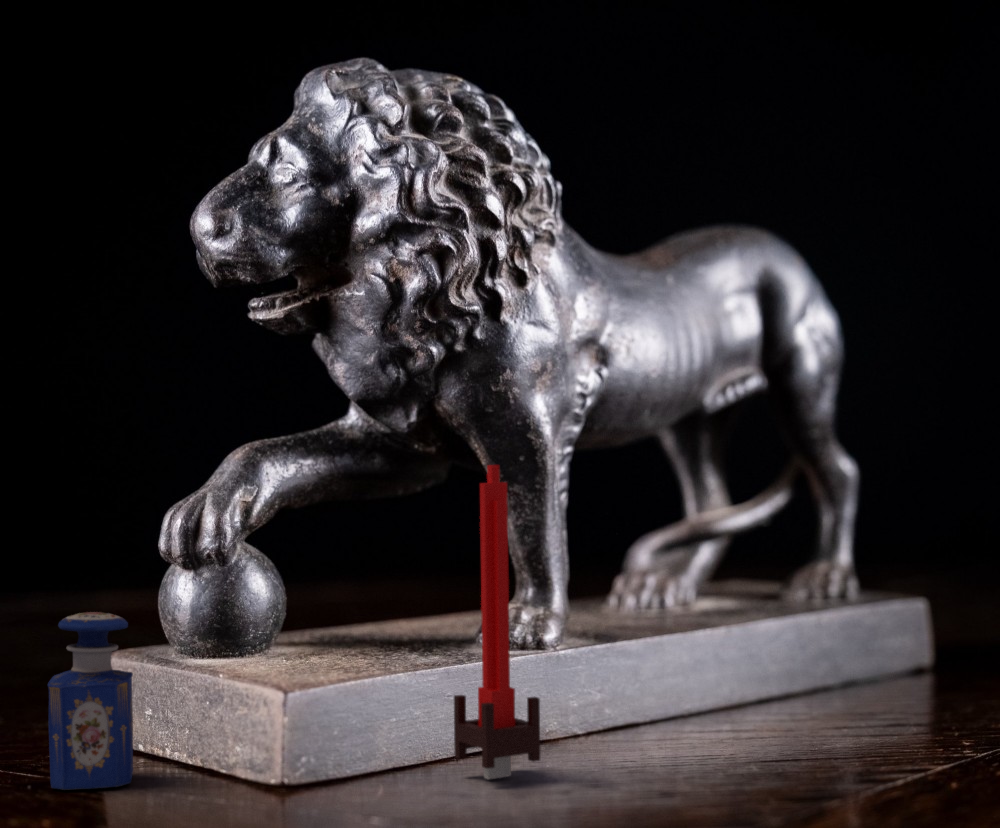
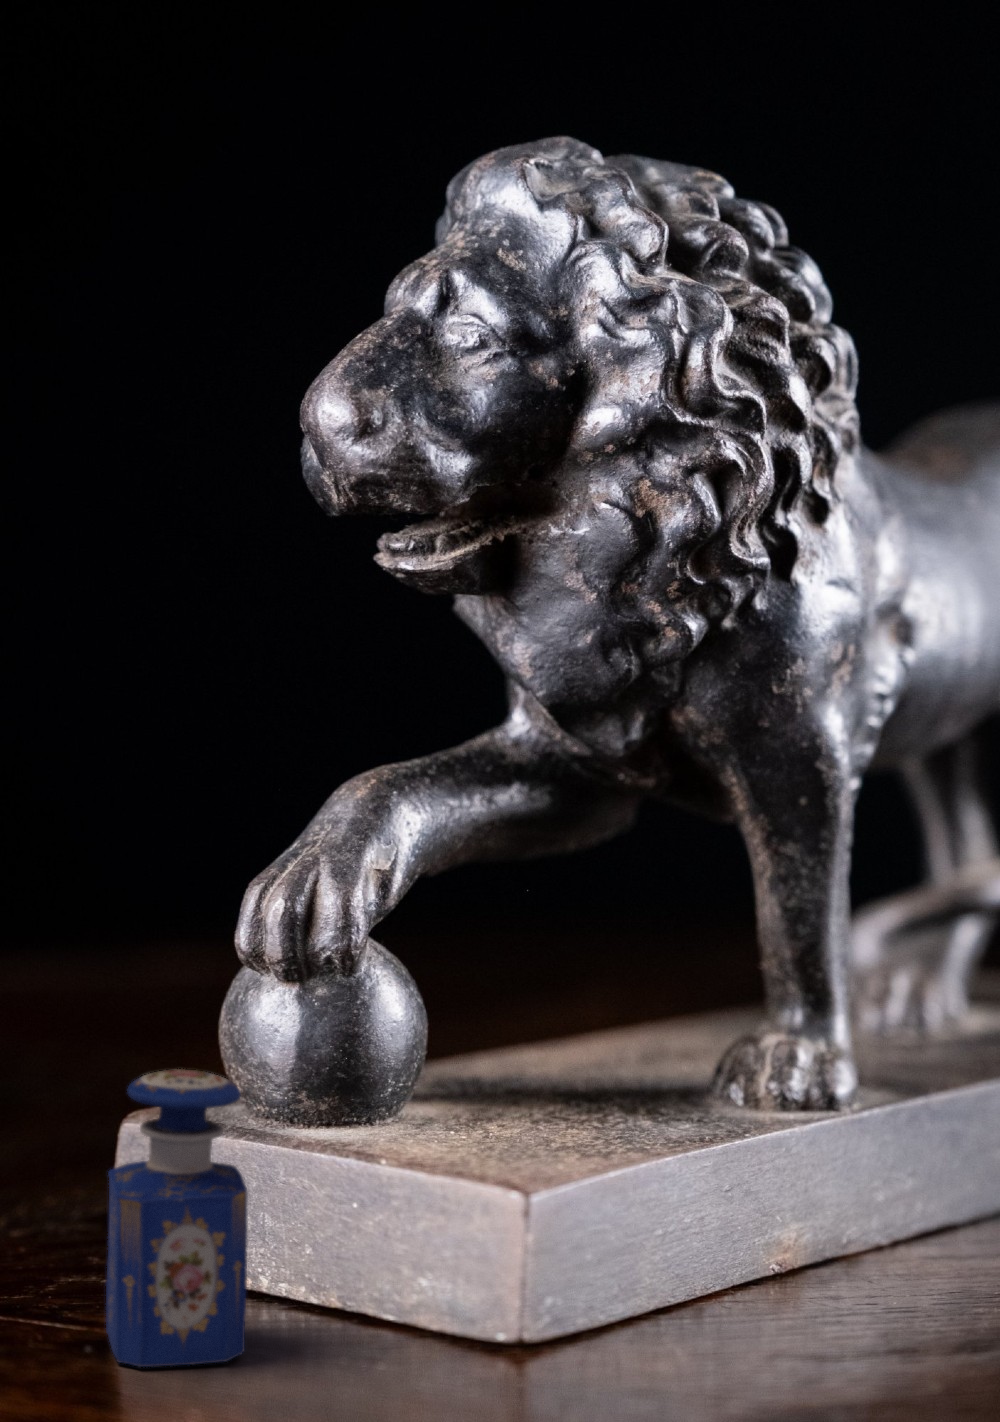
candle: present [454,465,540,779] -> none [757,849,904,1353]

